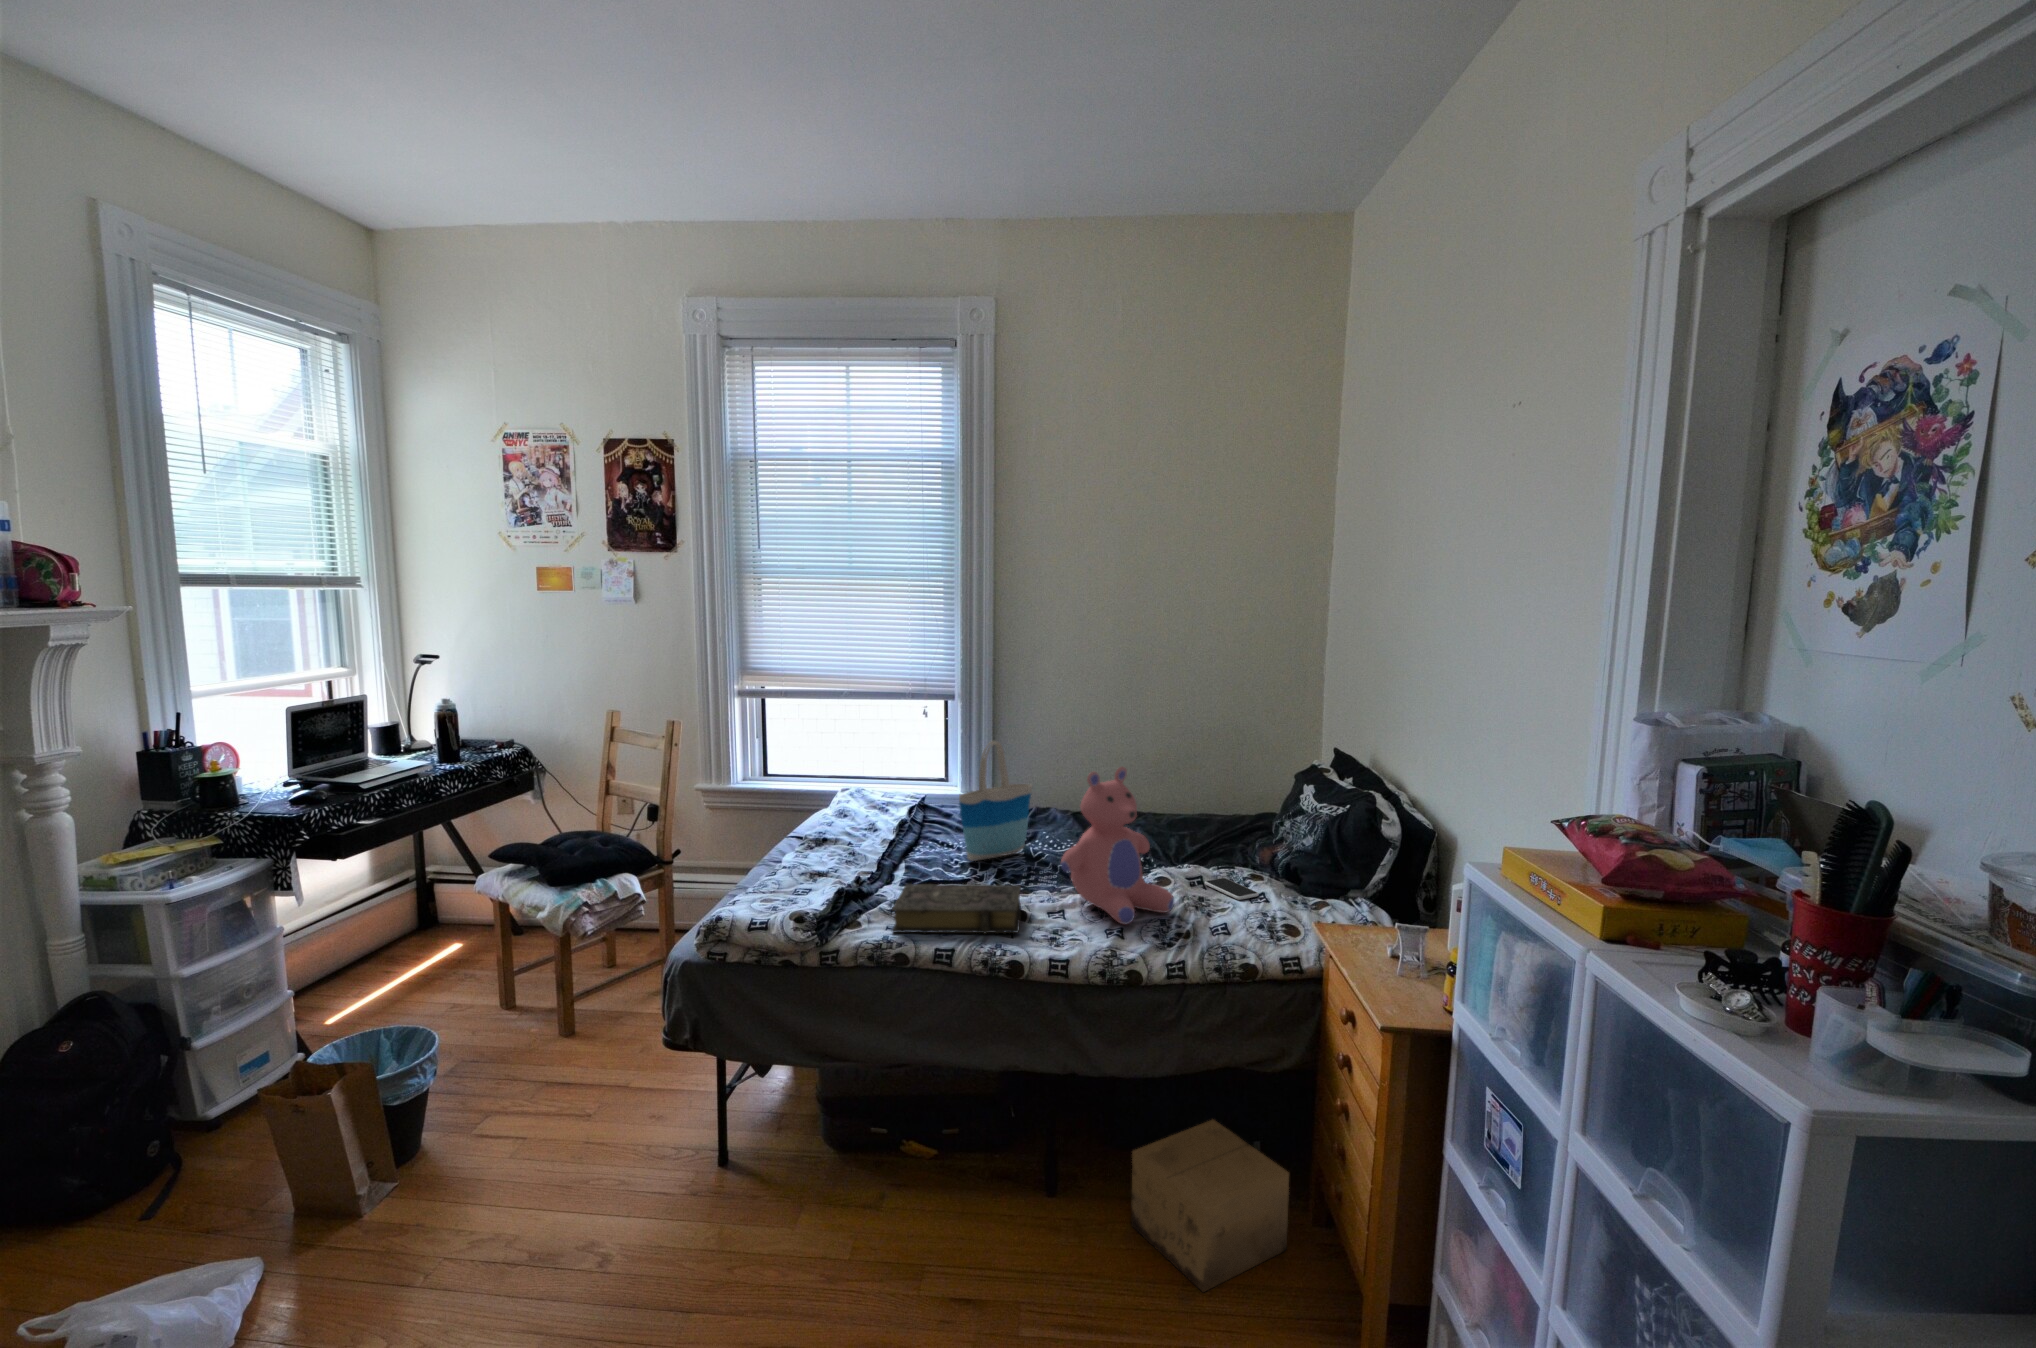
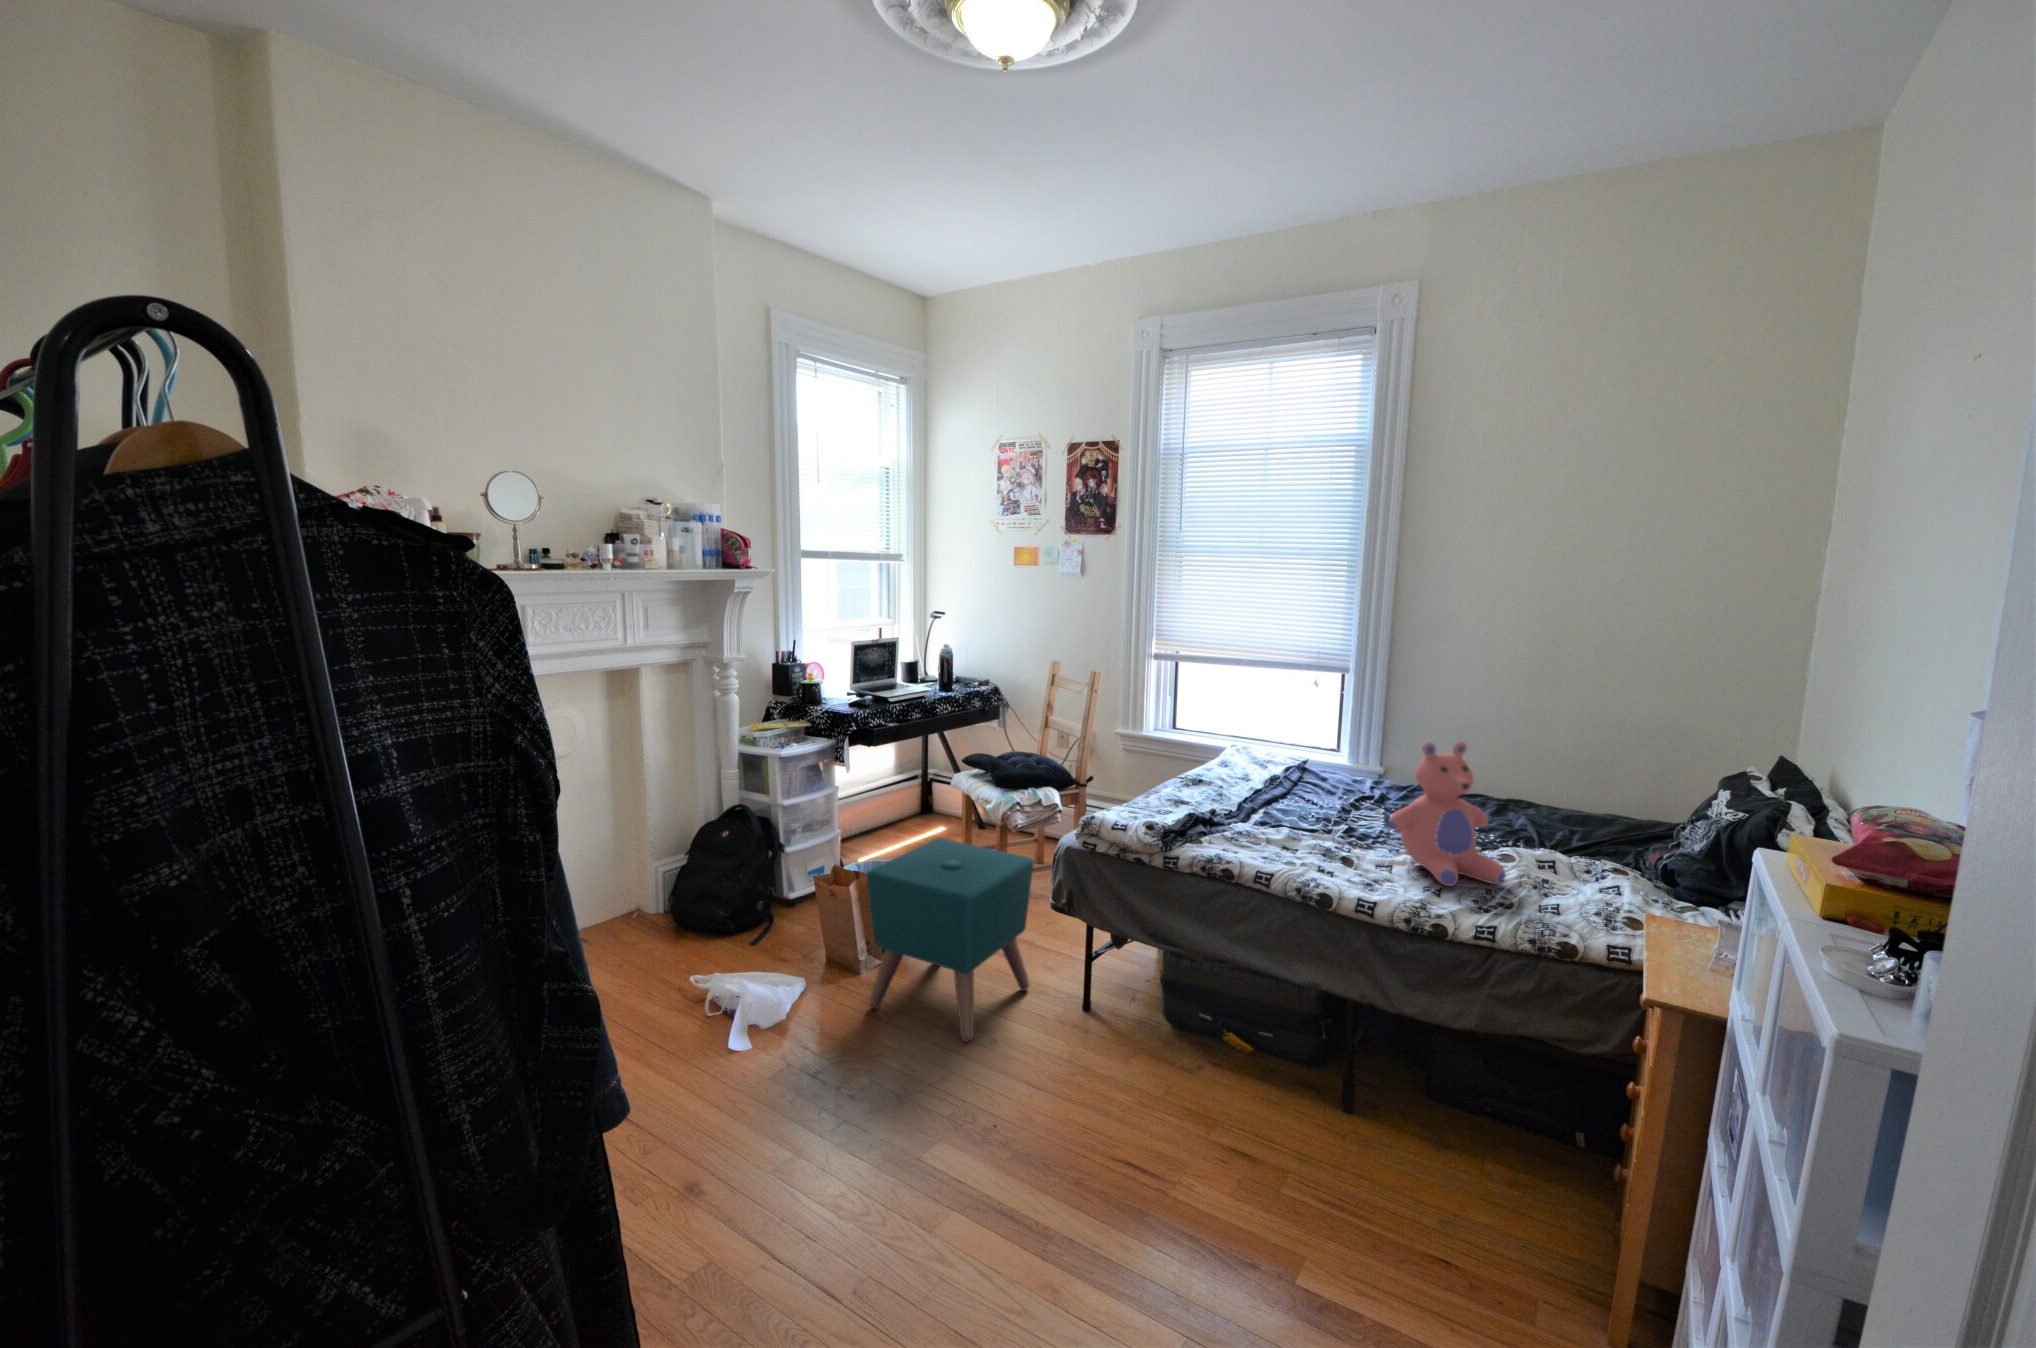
tote bag: present [959,741,1032,861] -> none [1310,711,1384,814]
smartphone: present [1205,878,1259,900] -> none [1550,866,1610,889]
book: present [892,884,1021,934] -> none [1227,819,1350,873]
ottoman: none [375,982,641,1265] -> present [866,838,1033,1042]
cardboard box: present [1131,1120,1289,1292] -> none [1420,1087,1594,1235]

